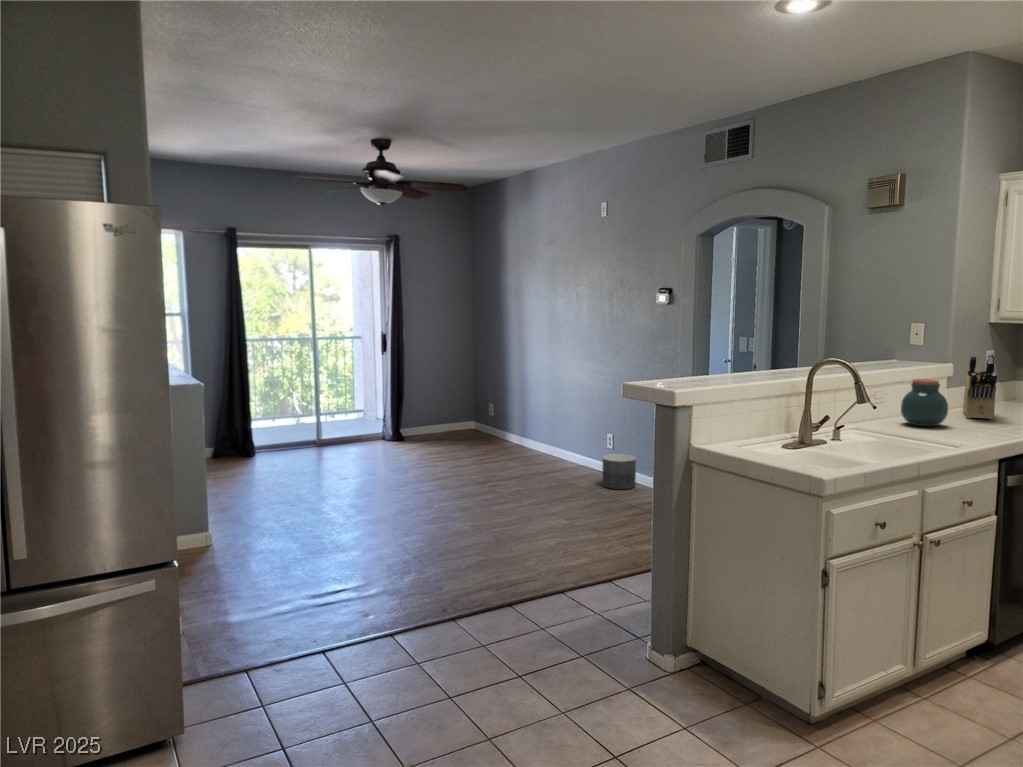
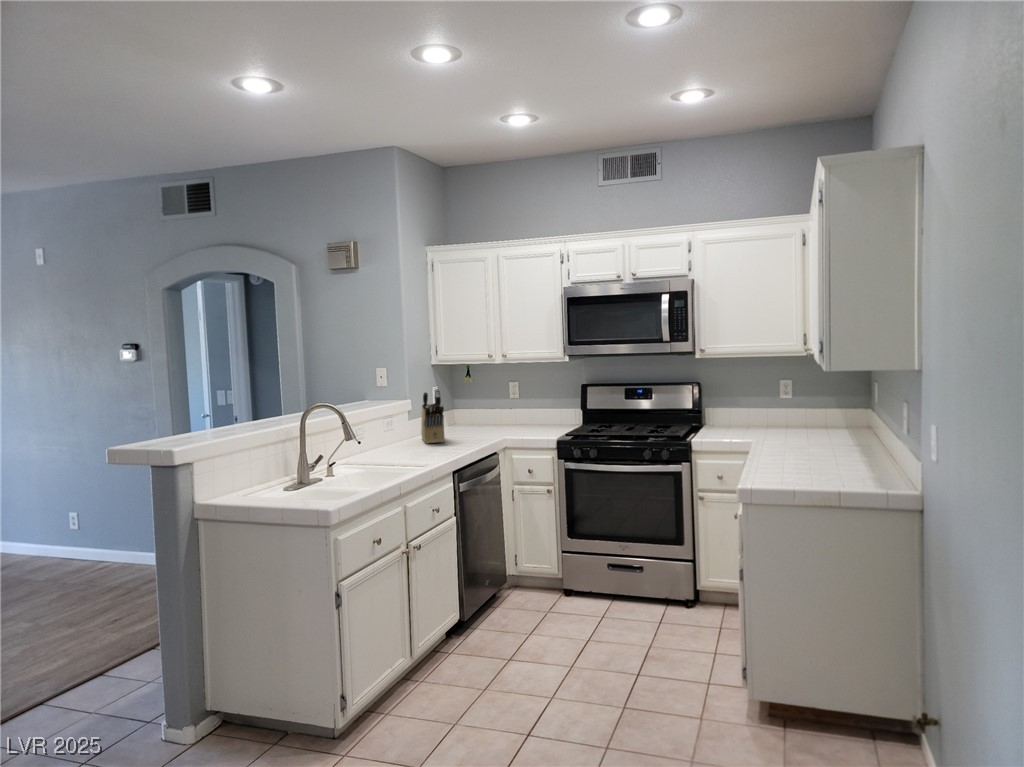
jar: present [901,379,948,426] -> none [377,414,412,455]
planter: present [603,454,636,490] -> none [69,533,114,575]

